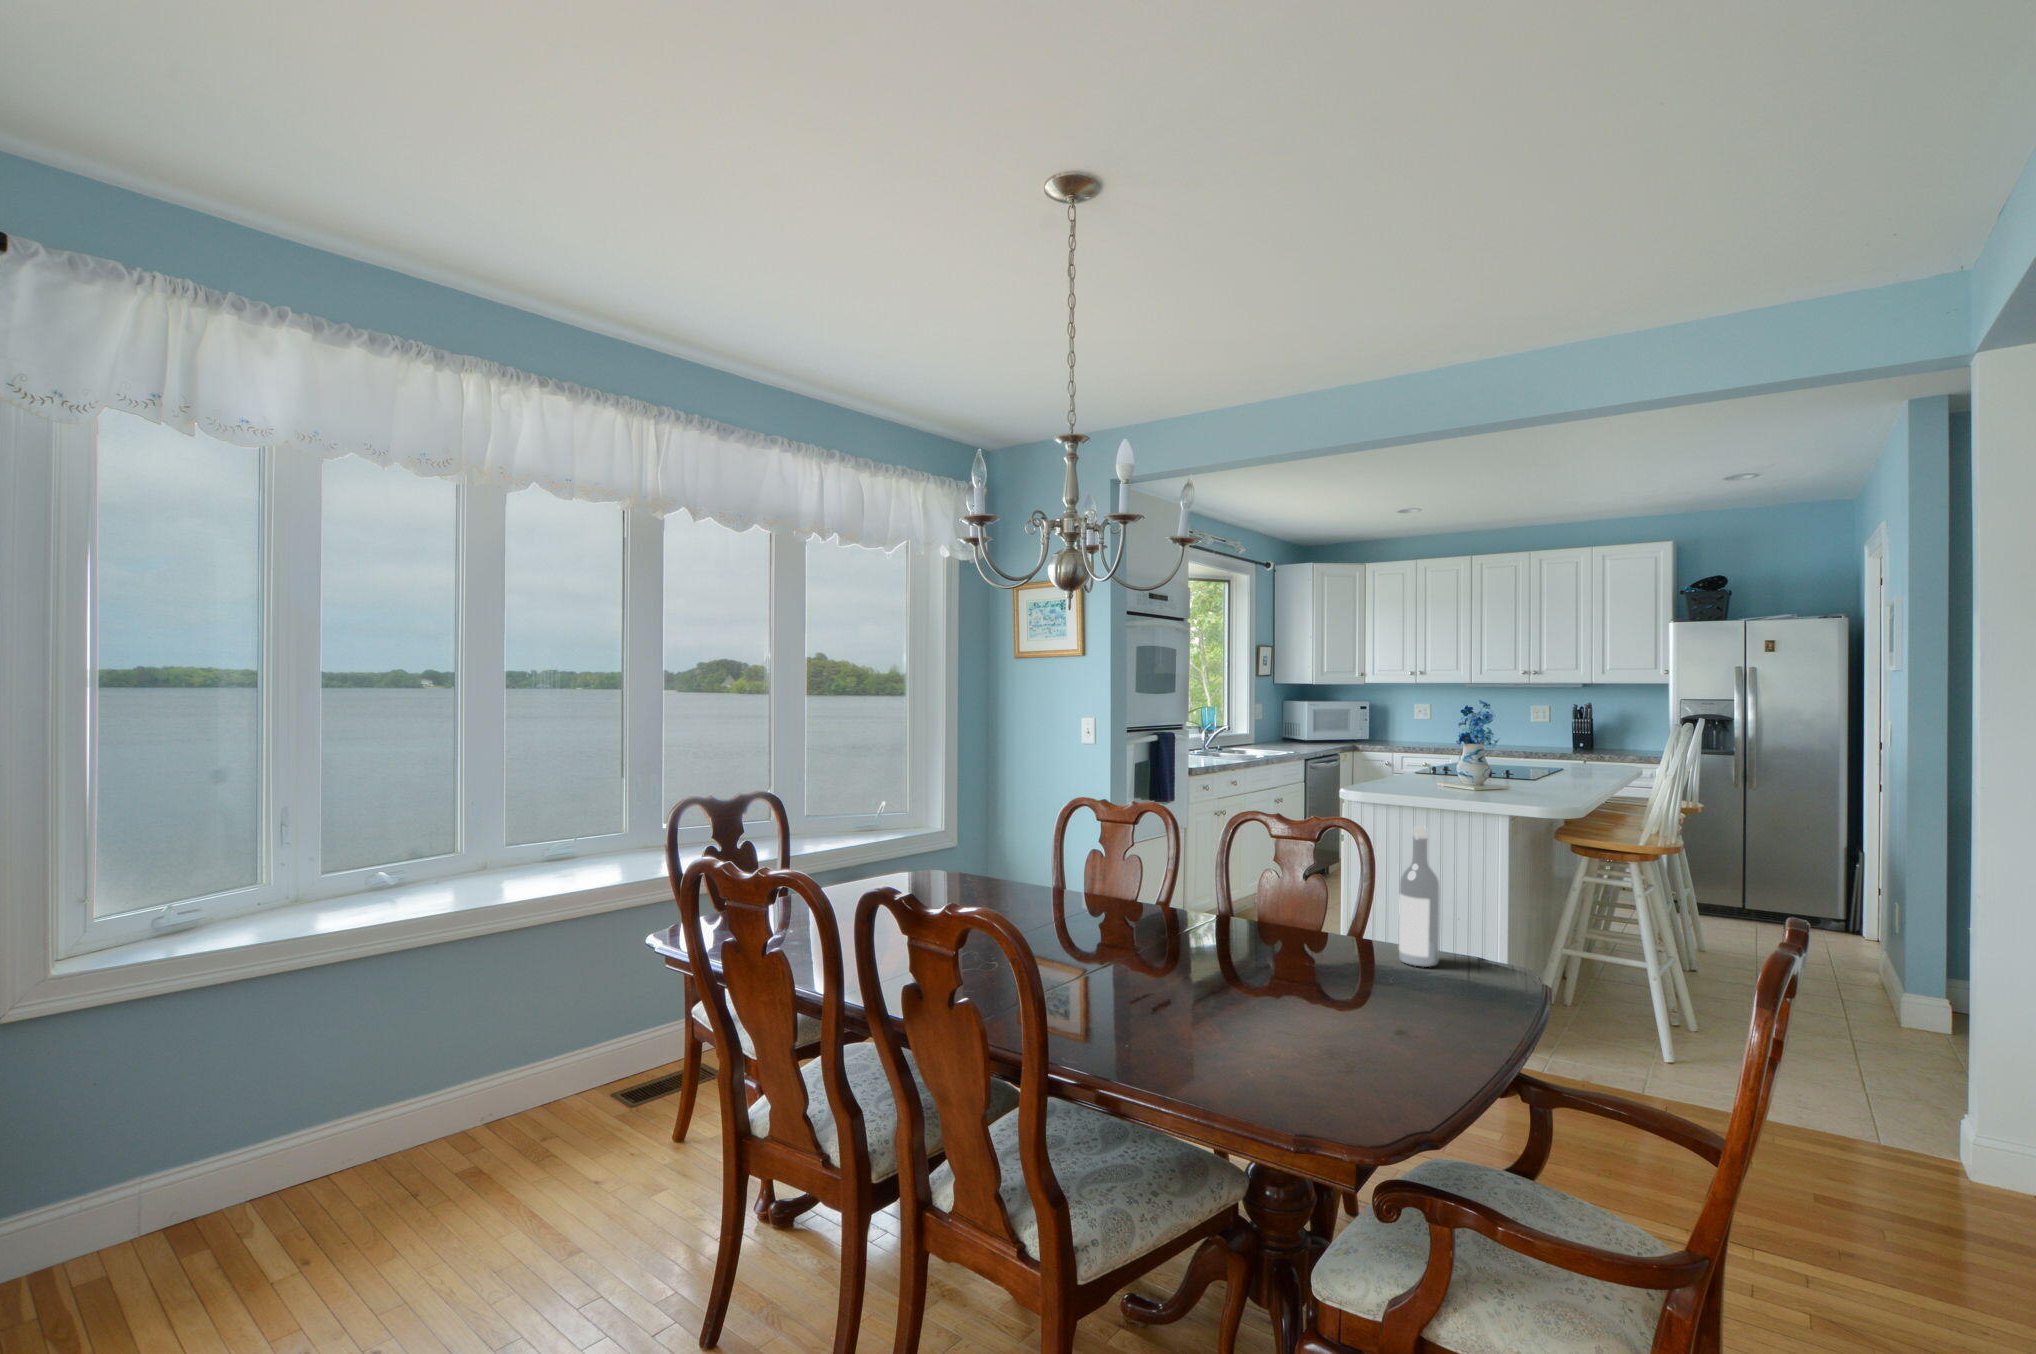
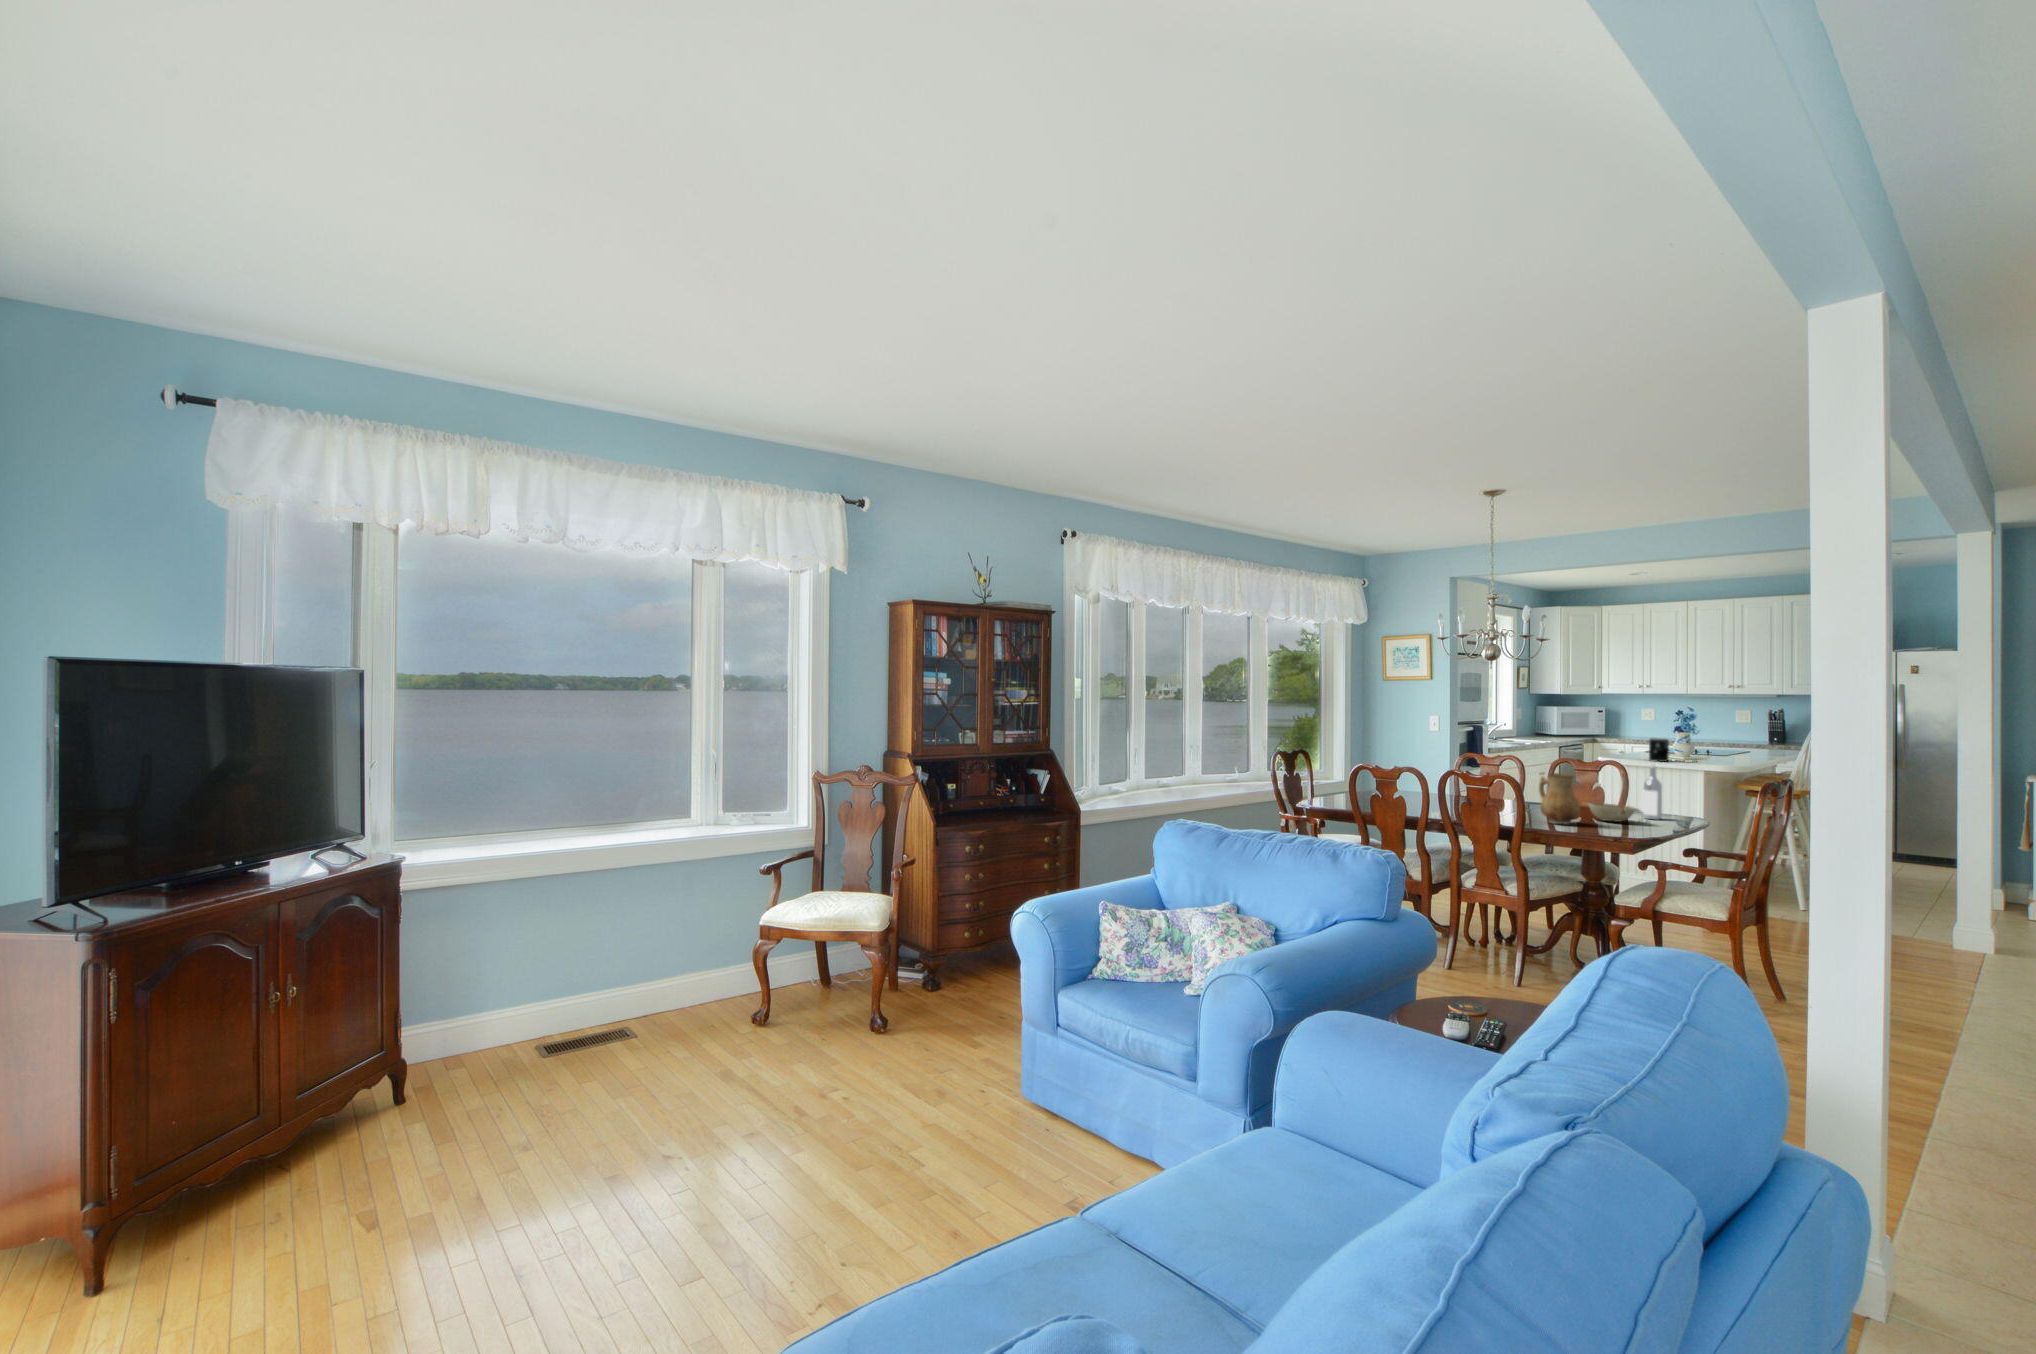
coffee maker: none [1420,754,1496,795] -> present [1649,739,1669,762]
ceramic pitcher: none [1146,869,1241,1014] -> present [1539,773,1580,824]
decorative bowl: none [1262,931,1391,987] -> present [1585,803,1640,822]

